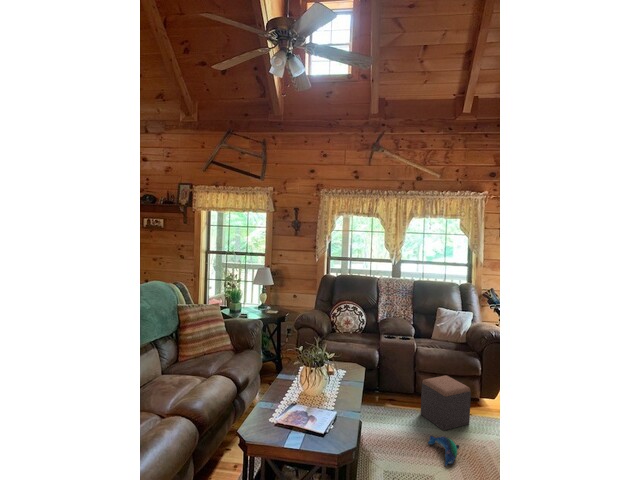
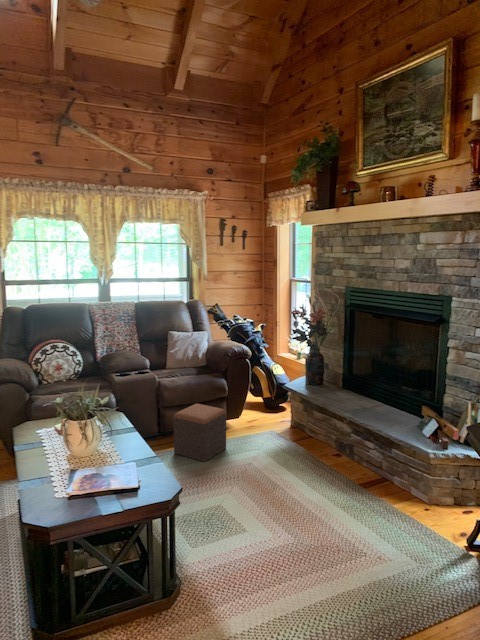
plush toy: present [428,436,459,466] -> none [194,465,229,493]

